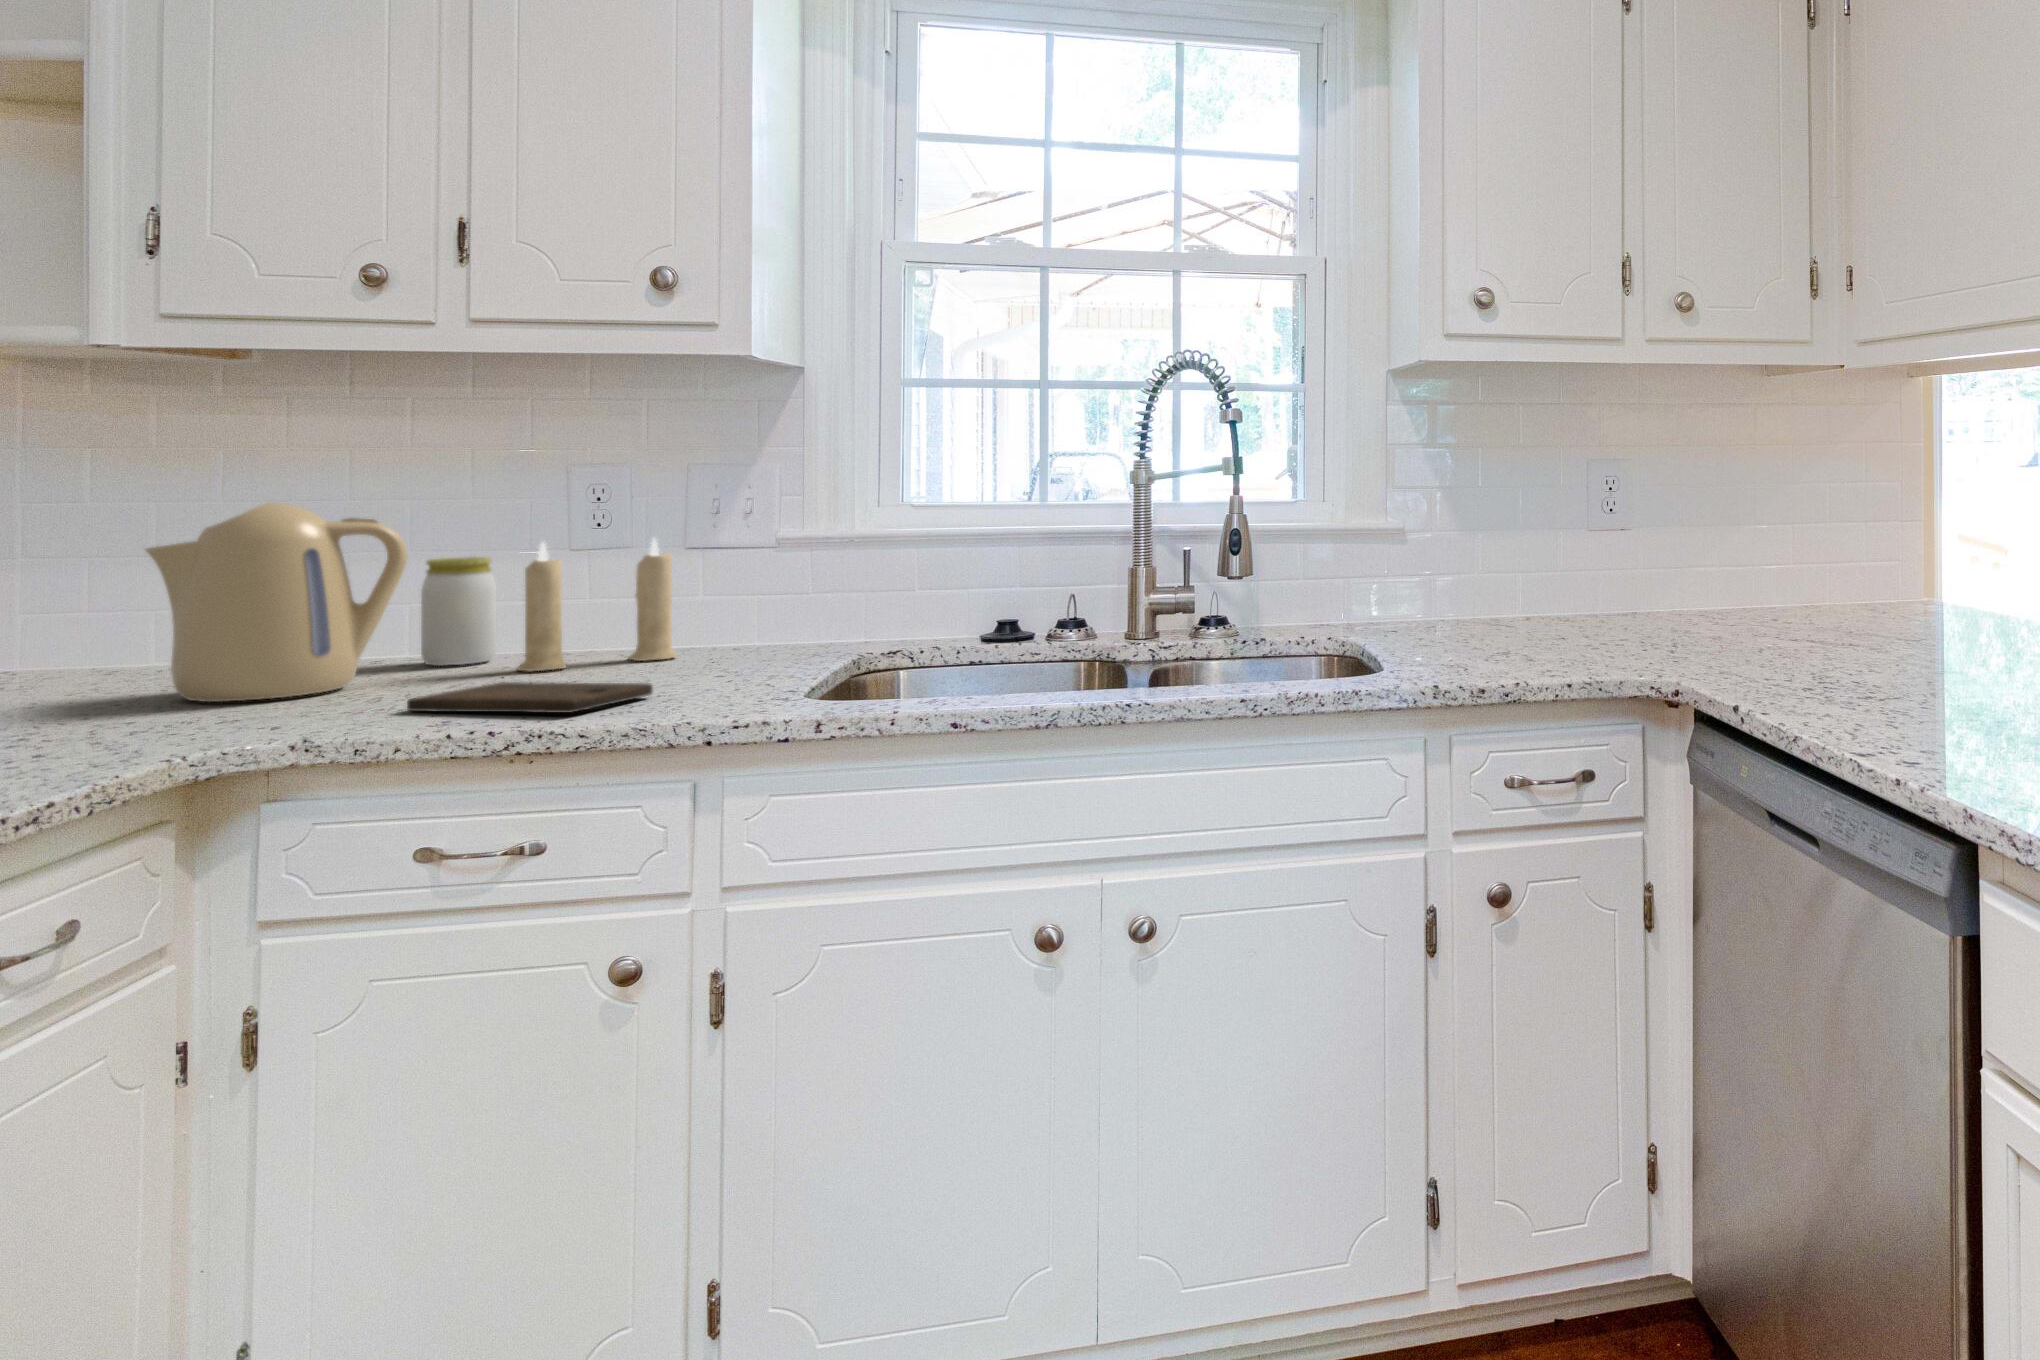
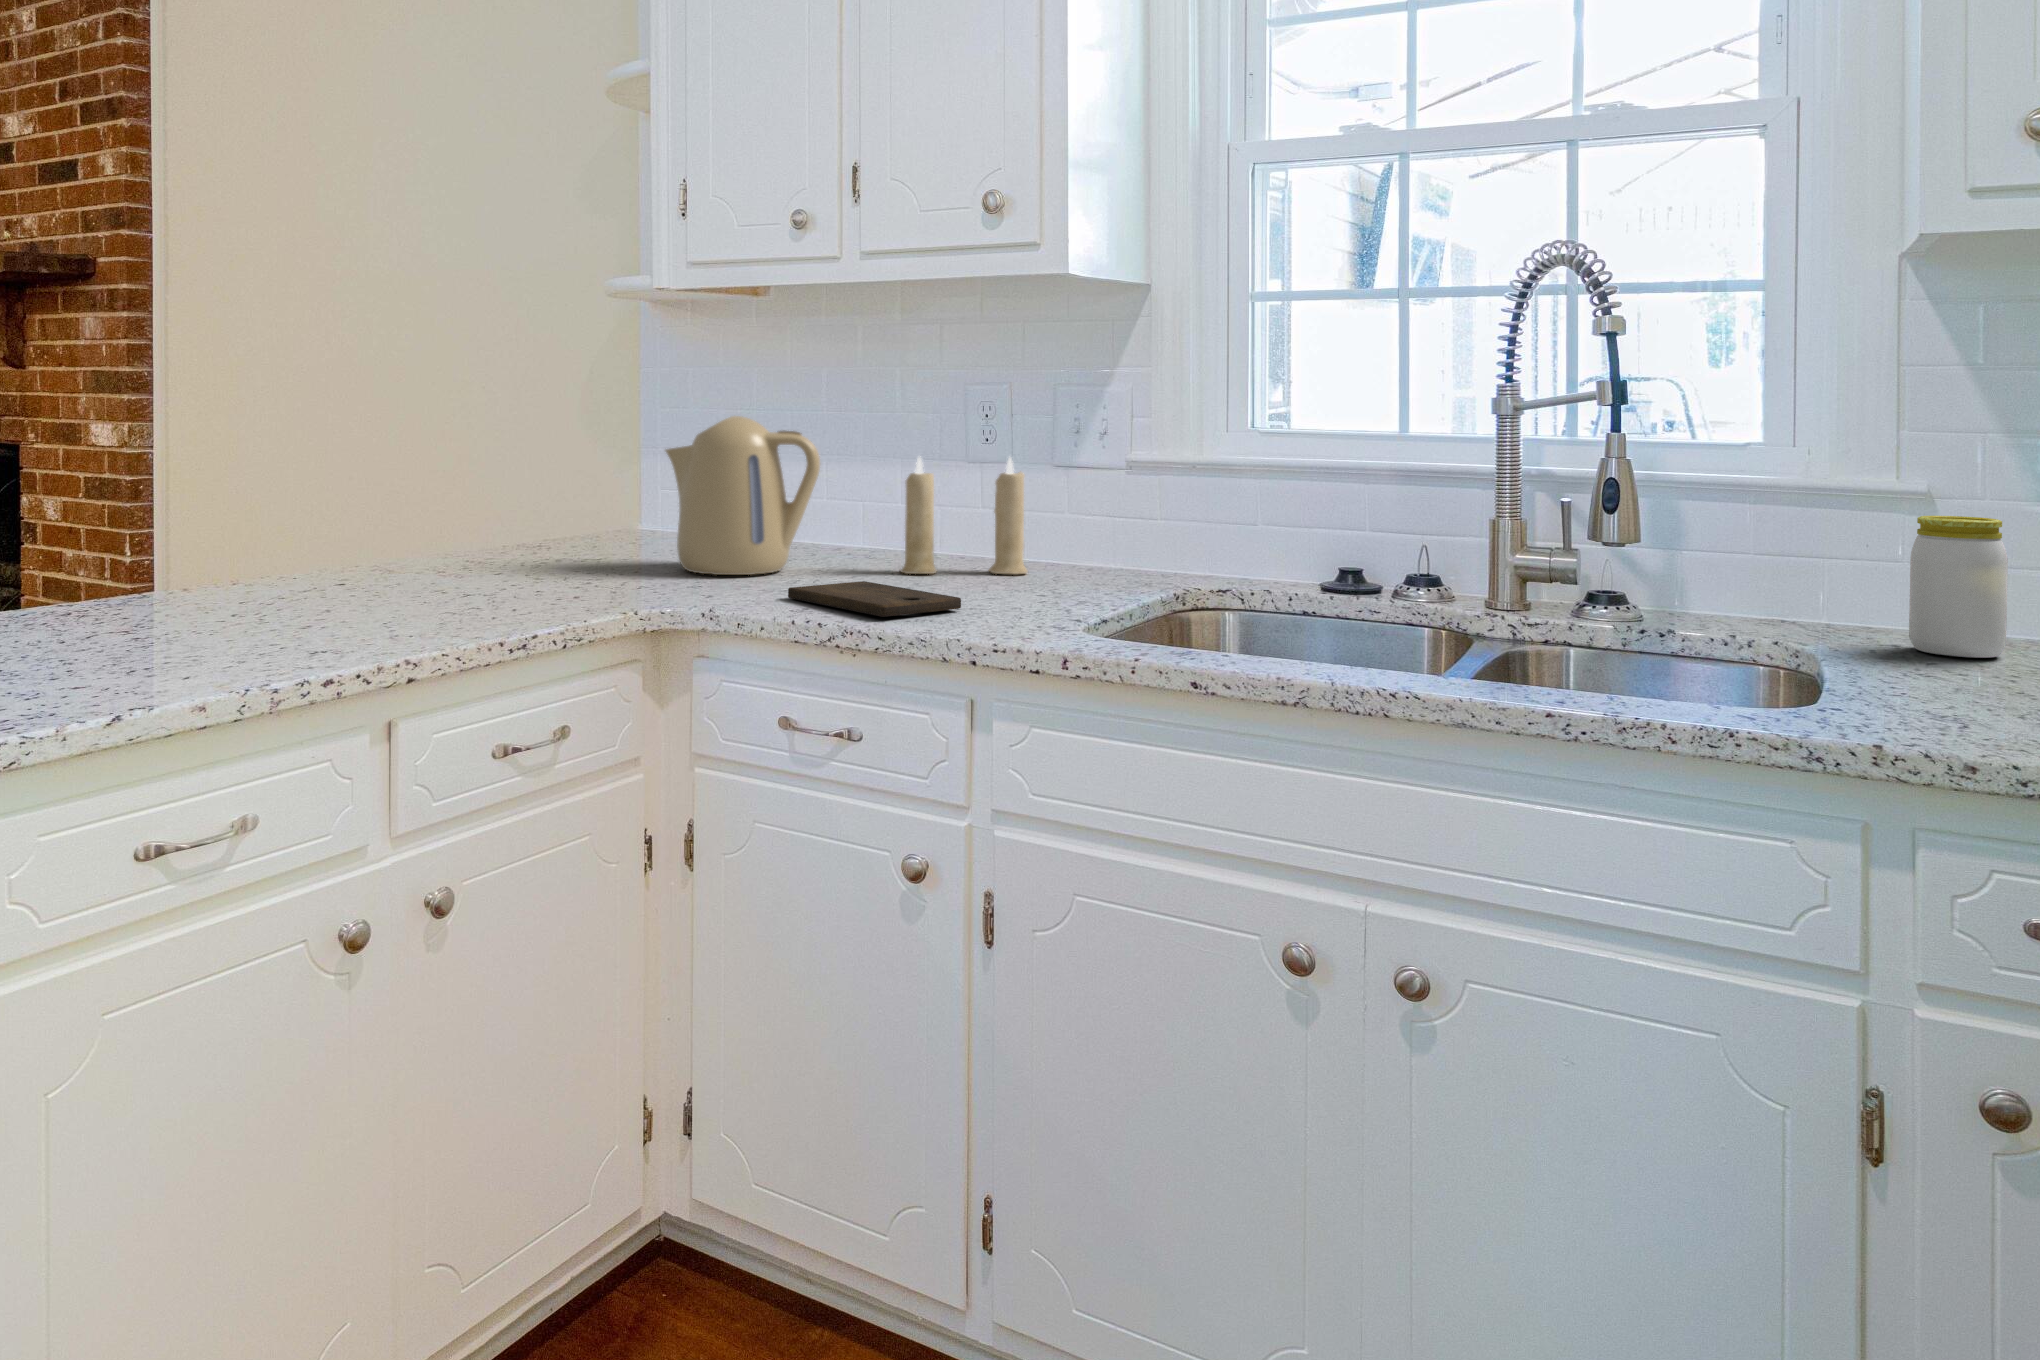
jar: present [421,557,496,666] -> present [1909,516,2008,658]

